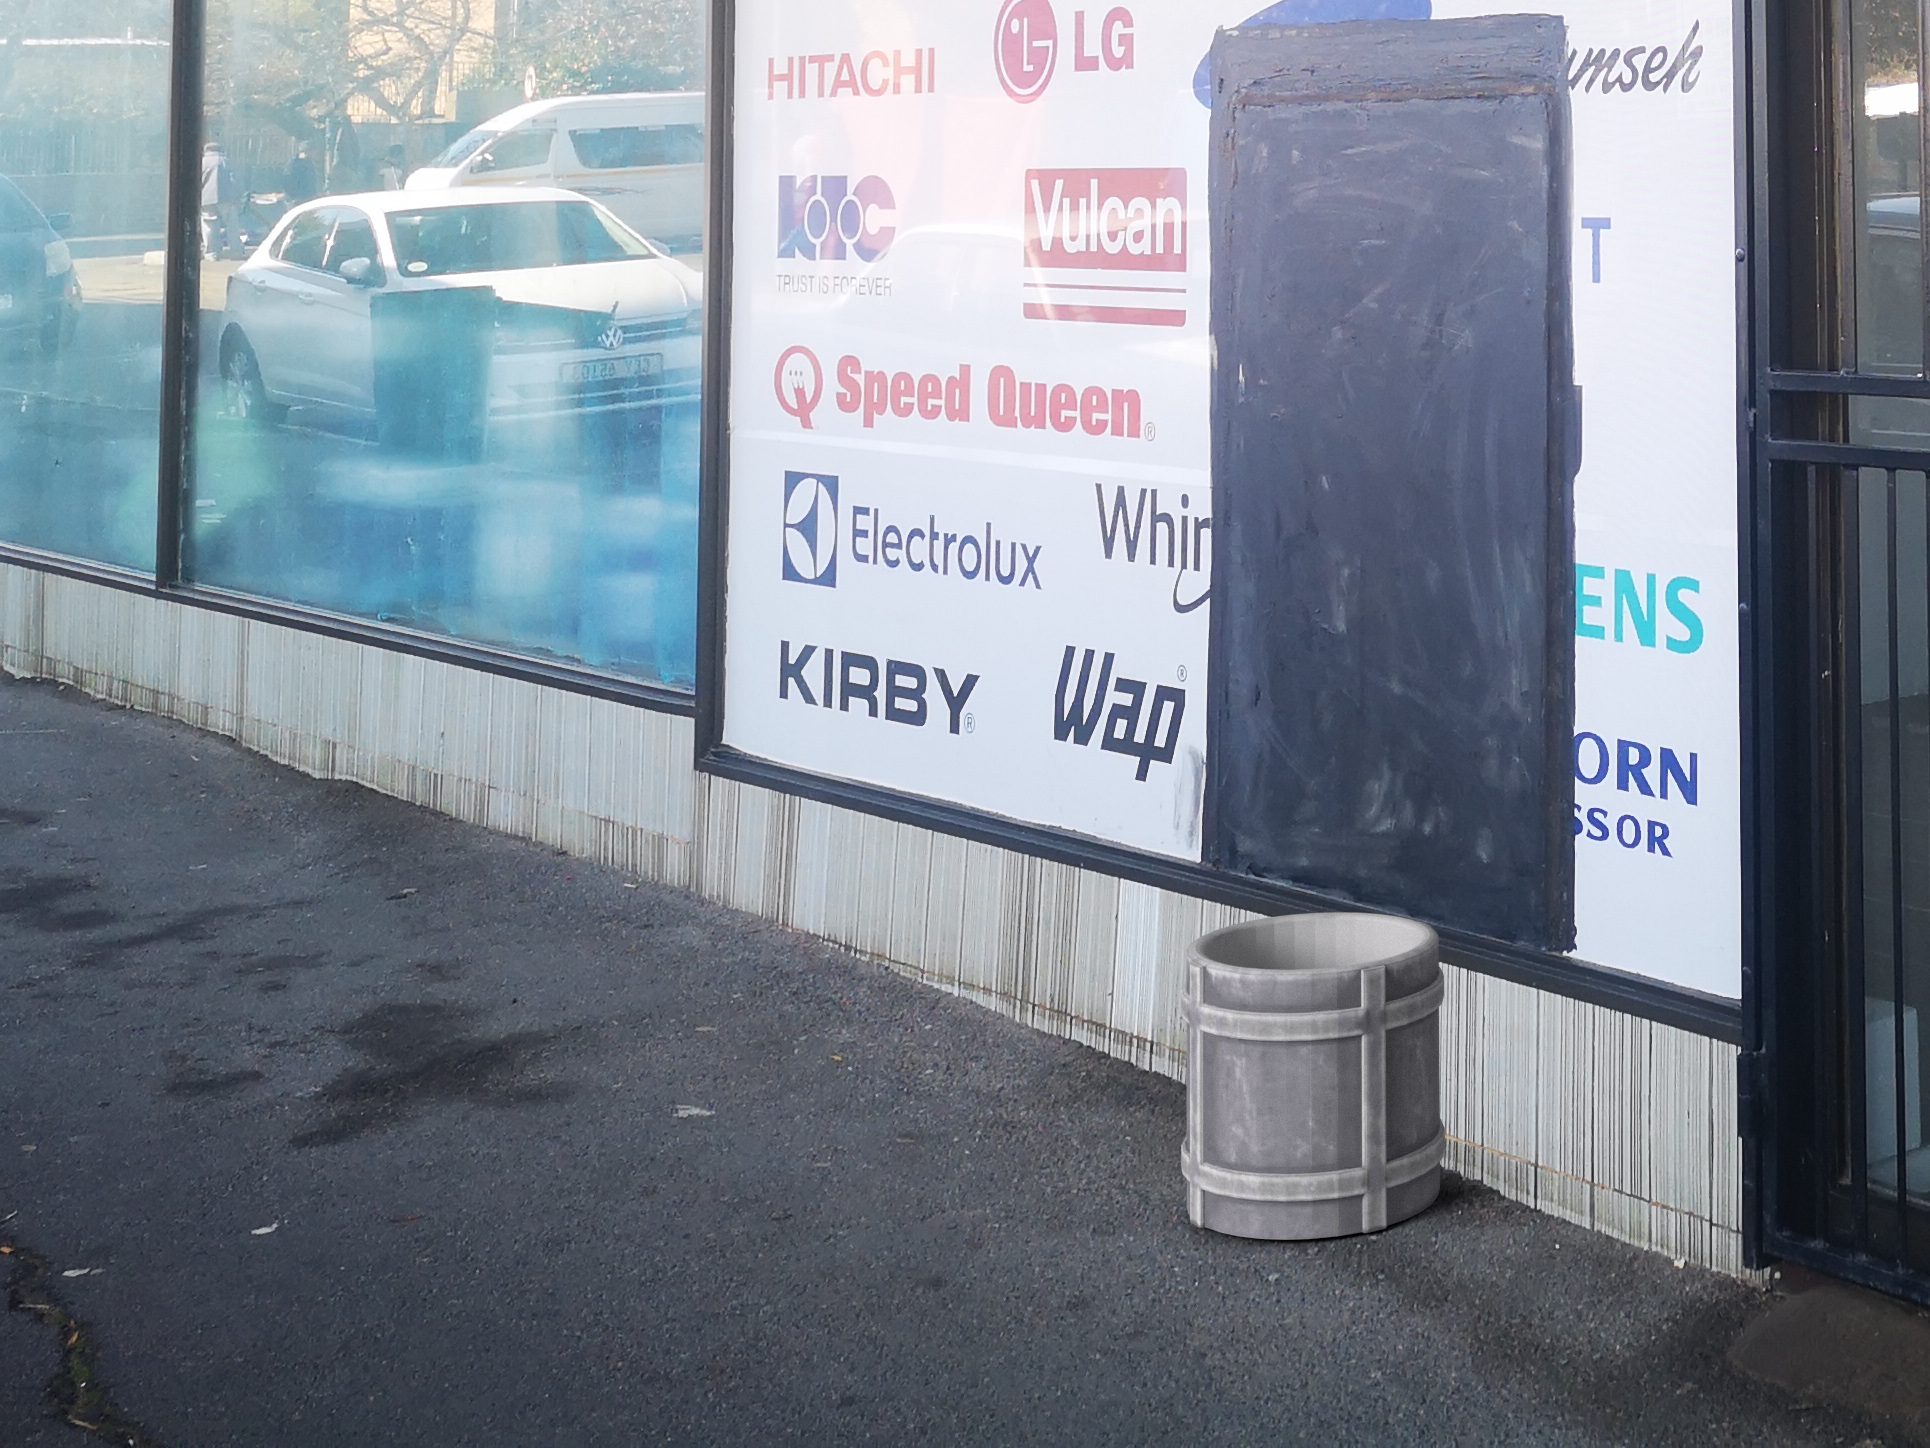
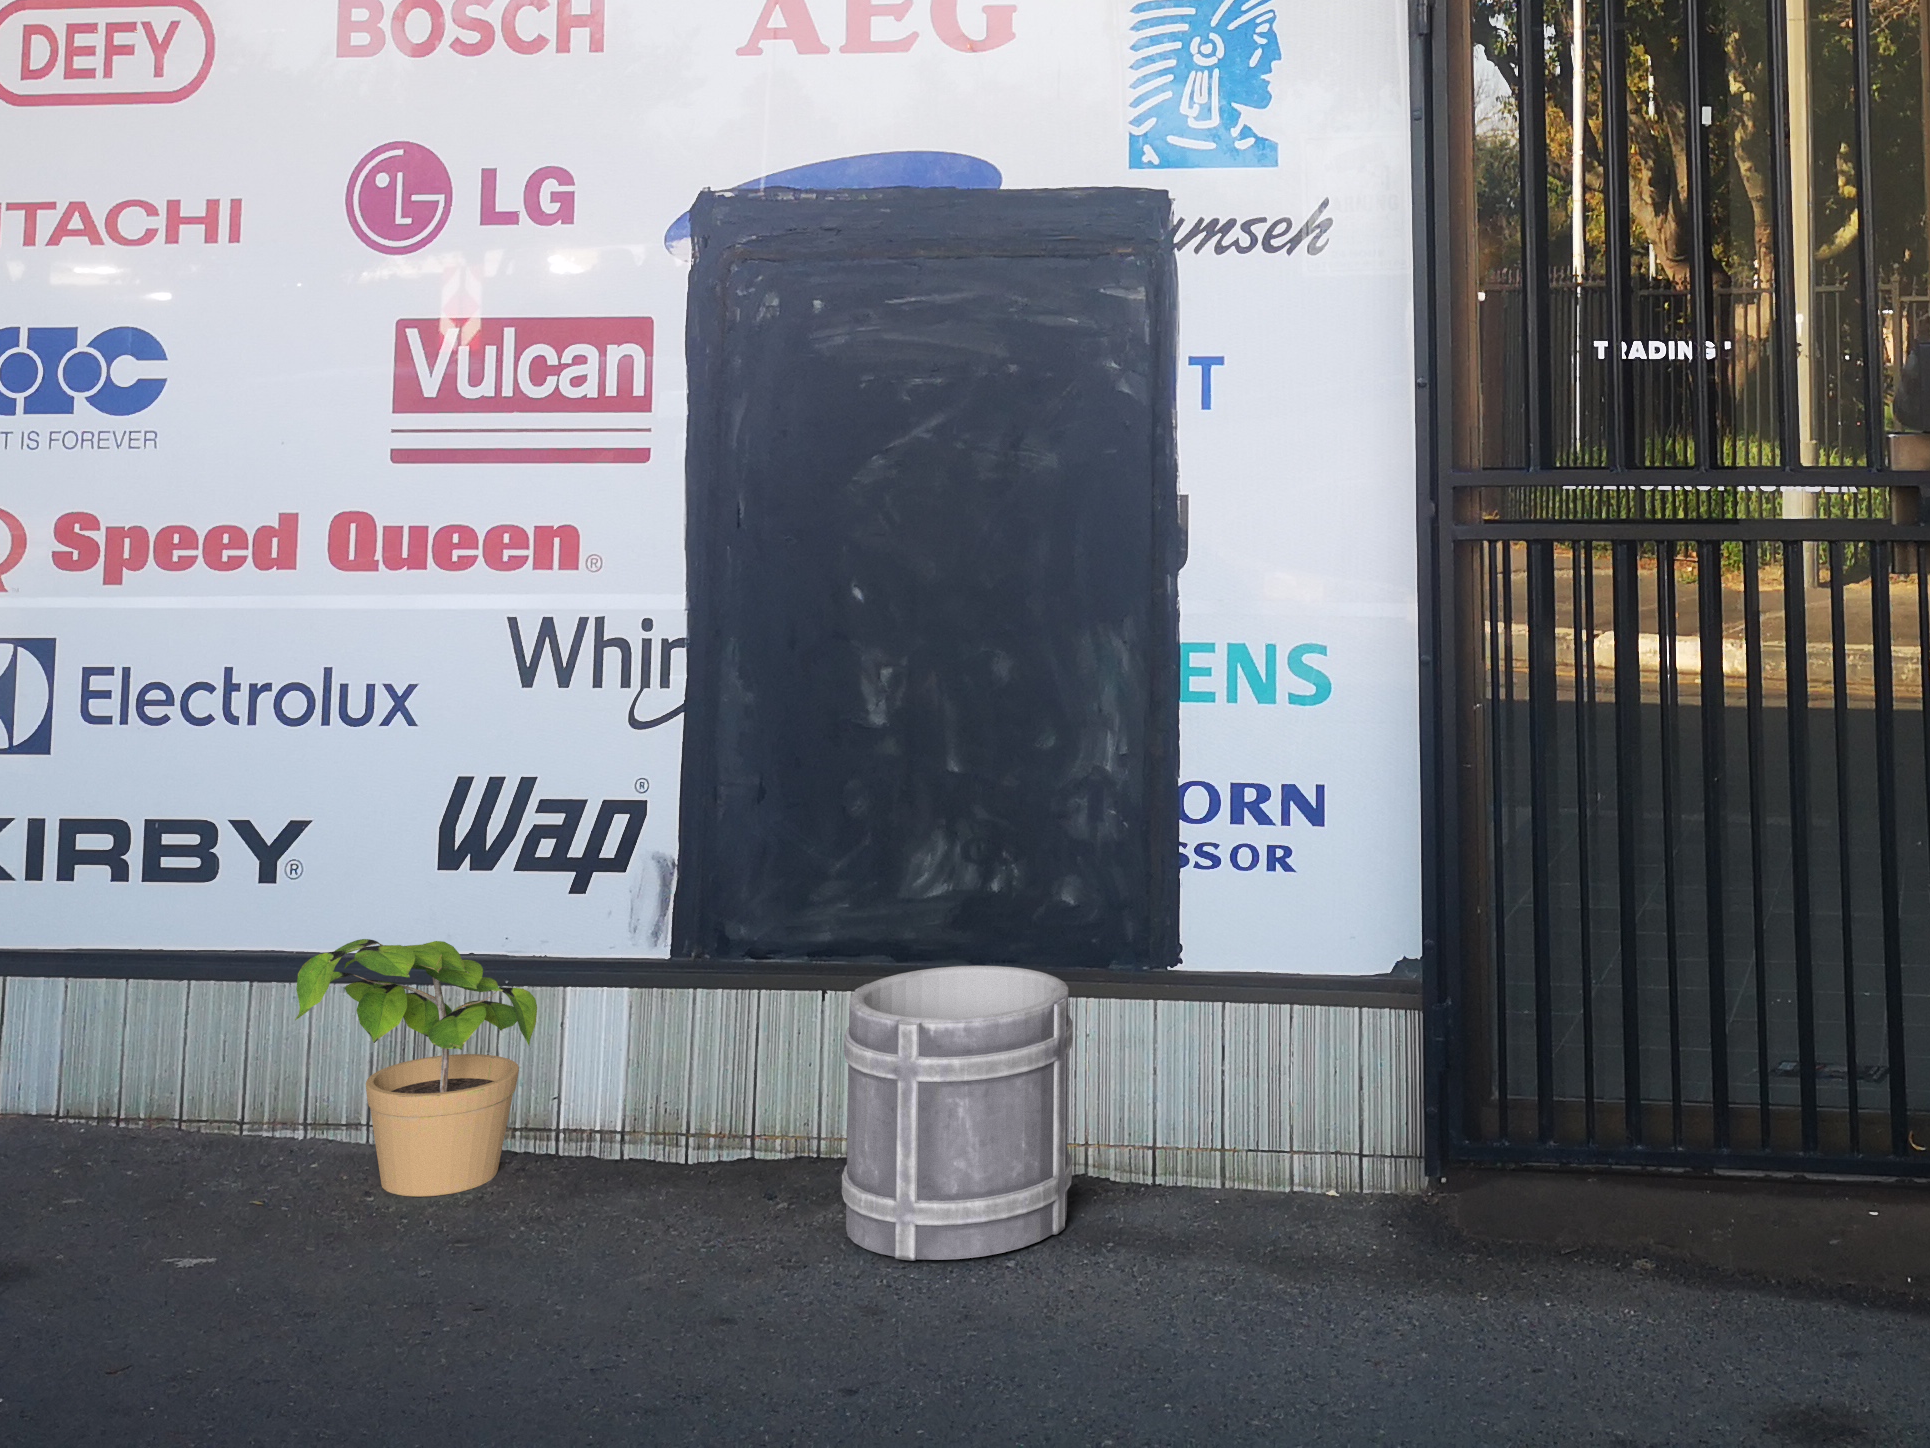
potted plant: none [783,802,1087,1073] -> present [295,939,537,1197]

